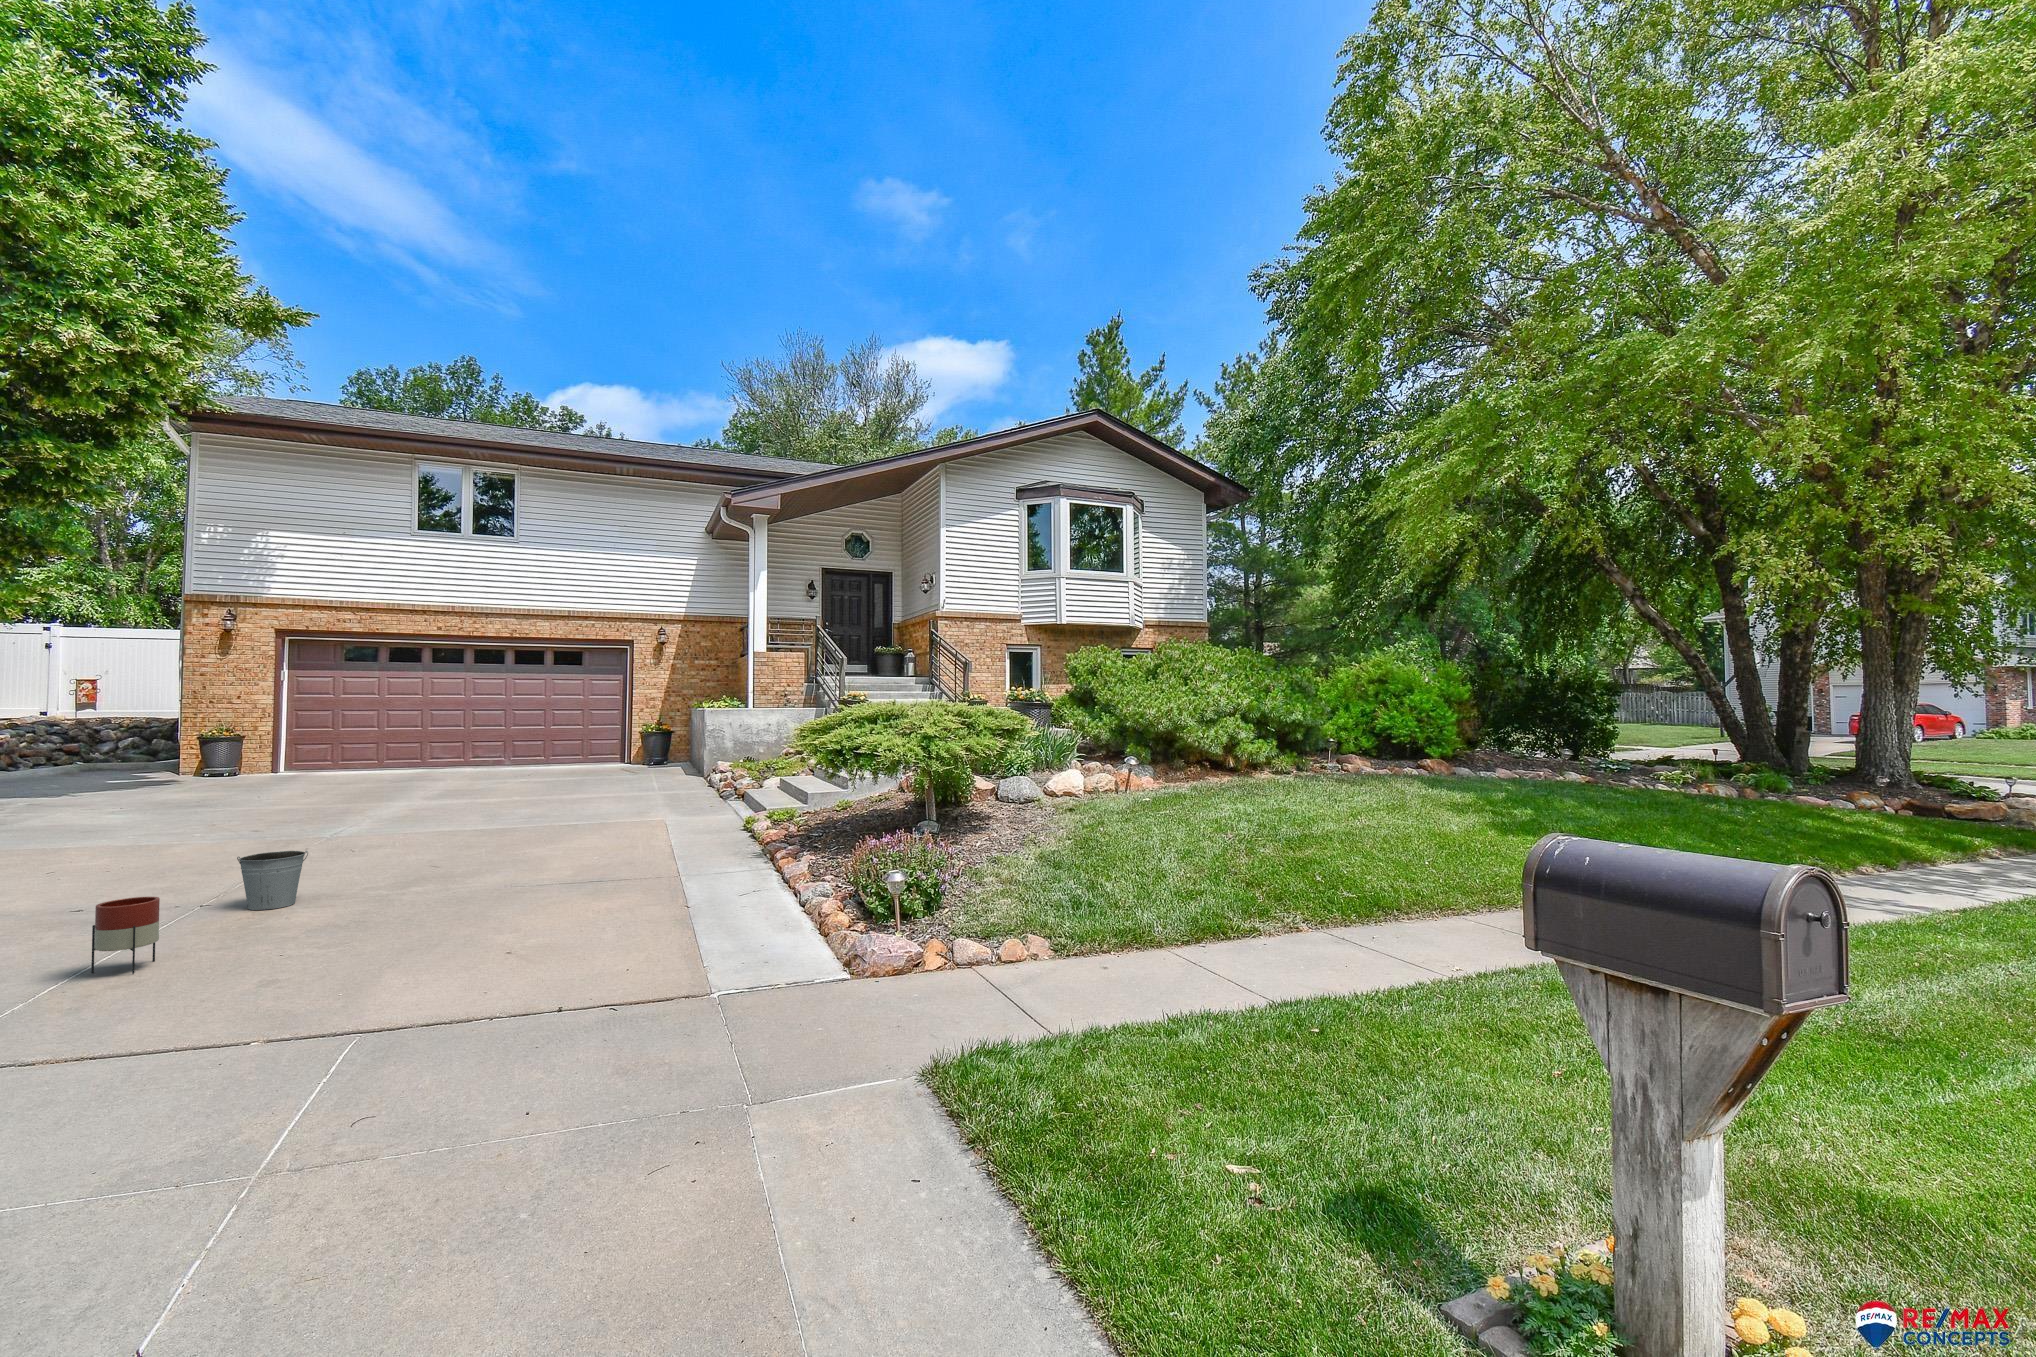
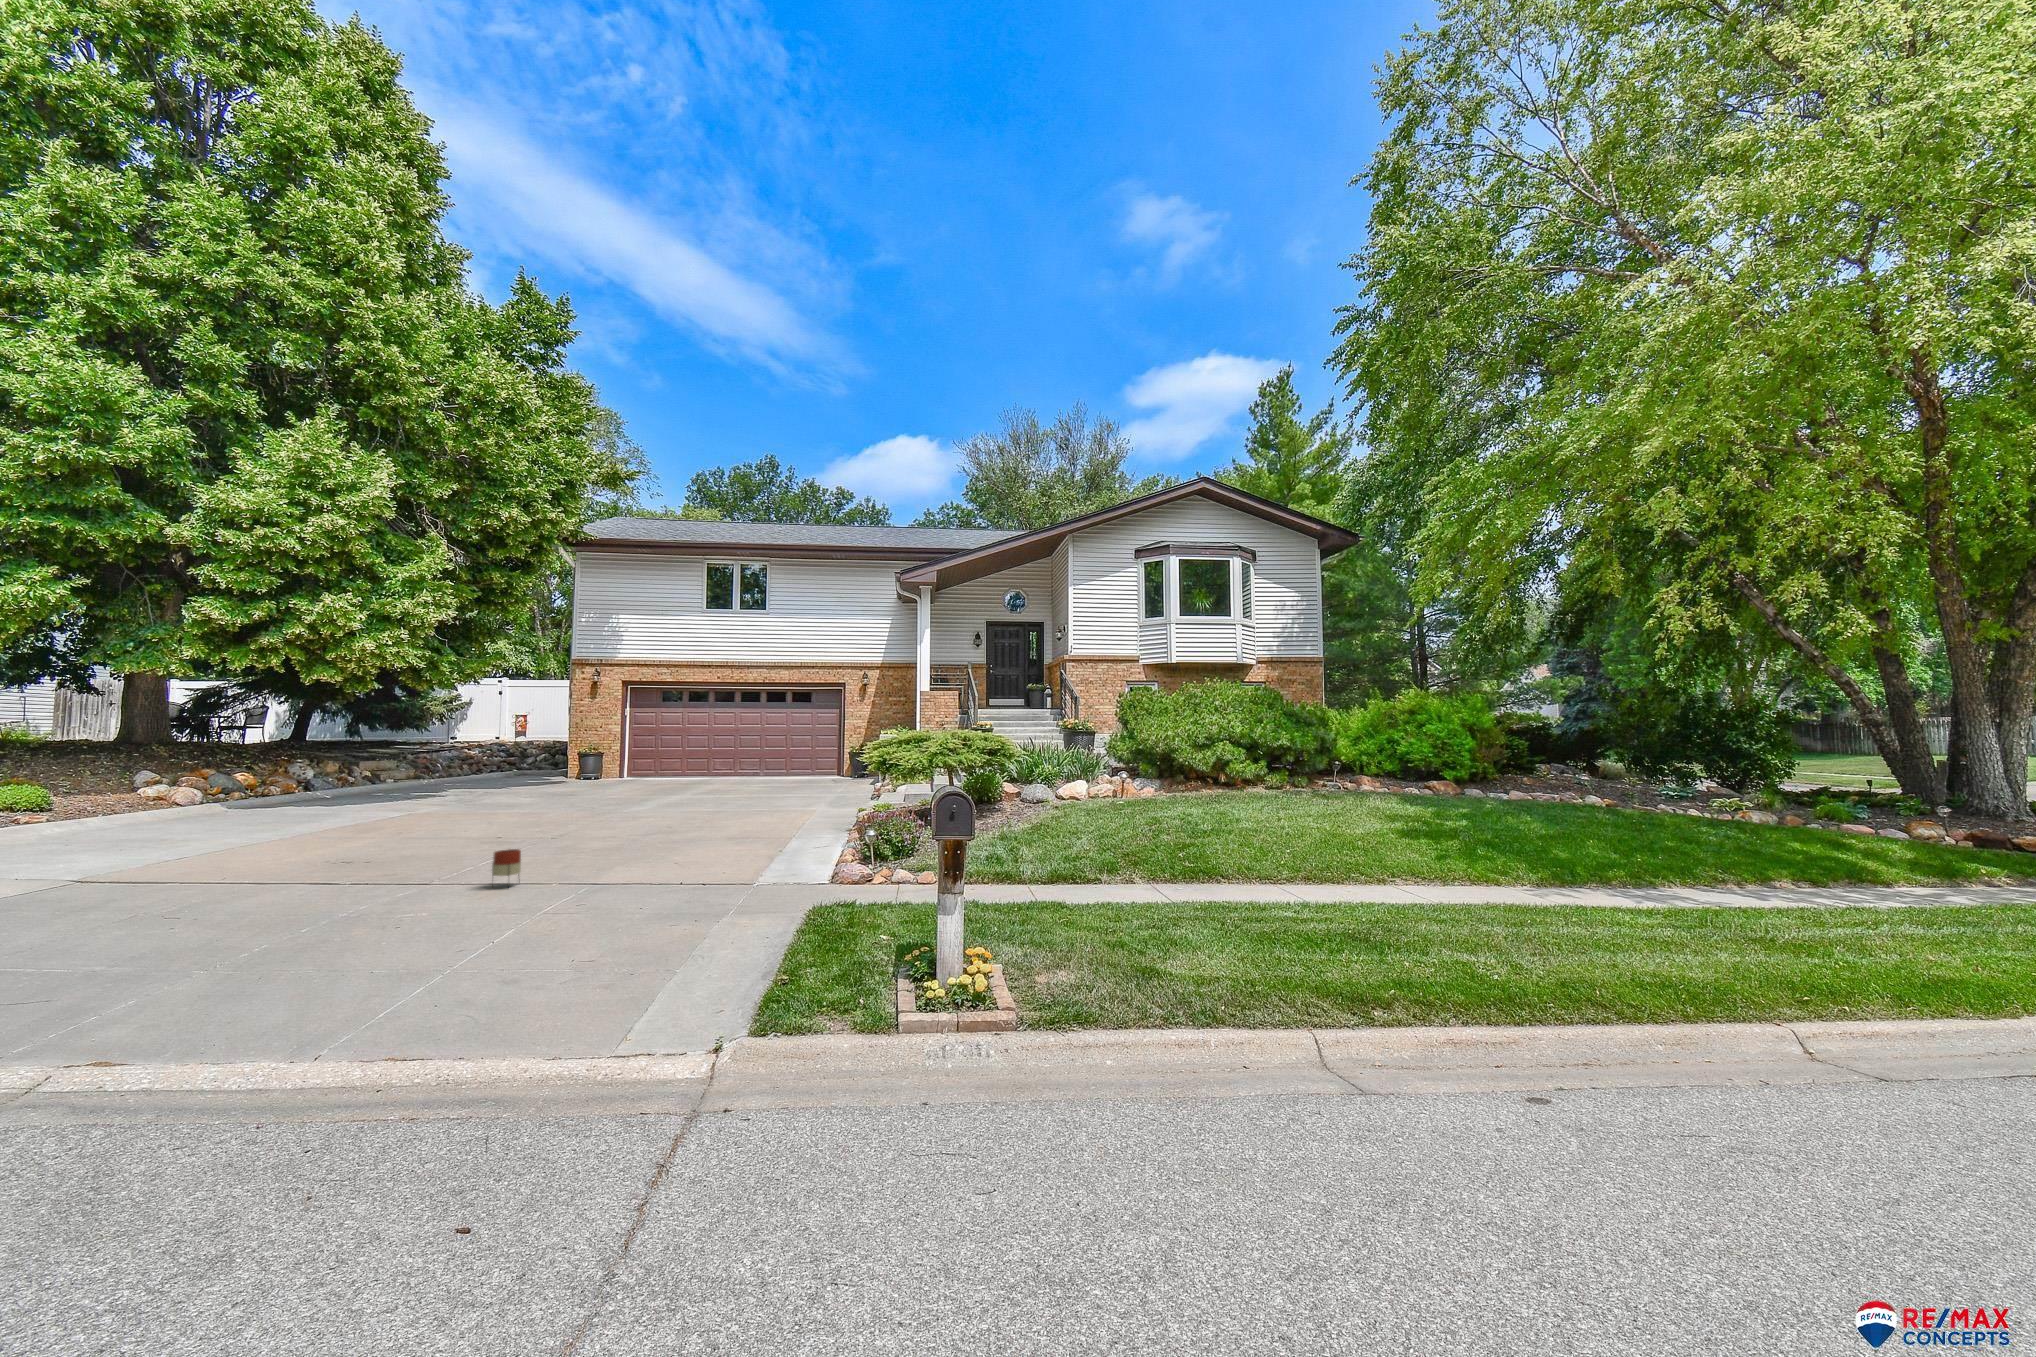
bucket: present [237,851,308,910] -> none [564,829,600,862]

